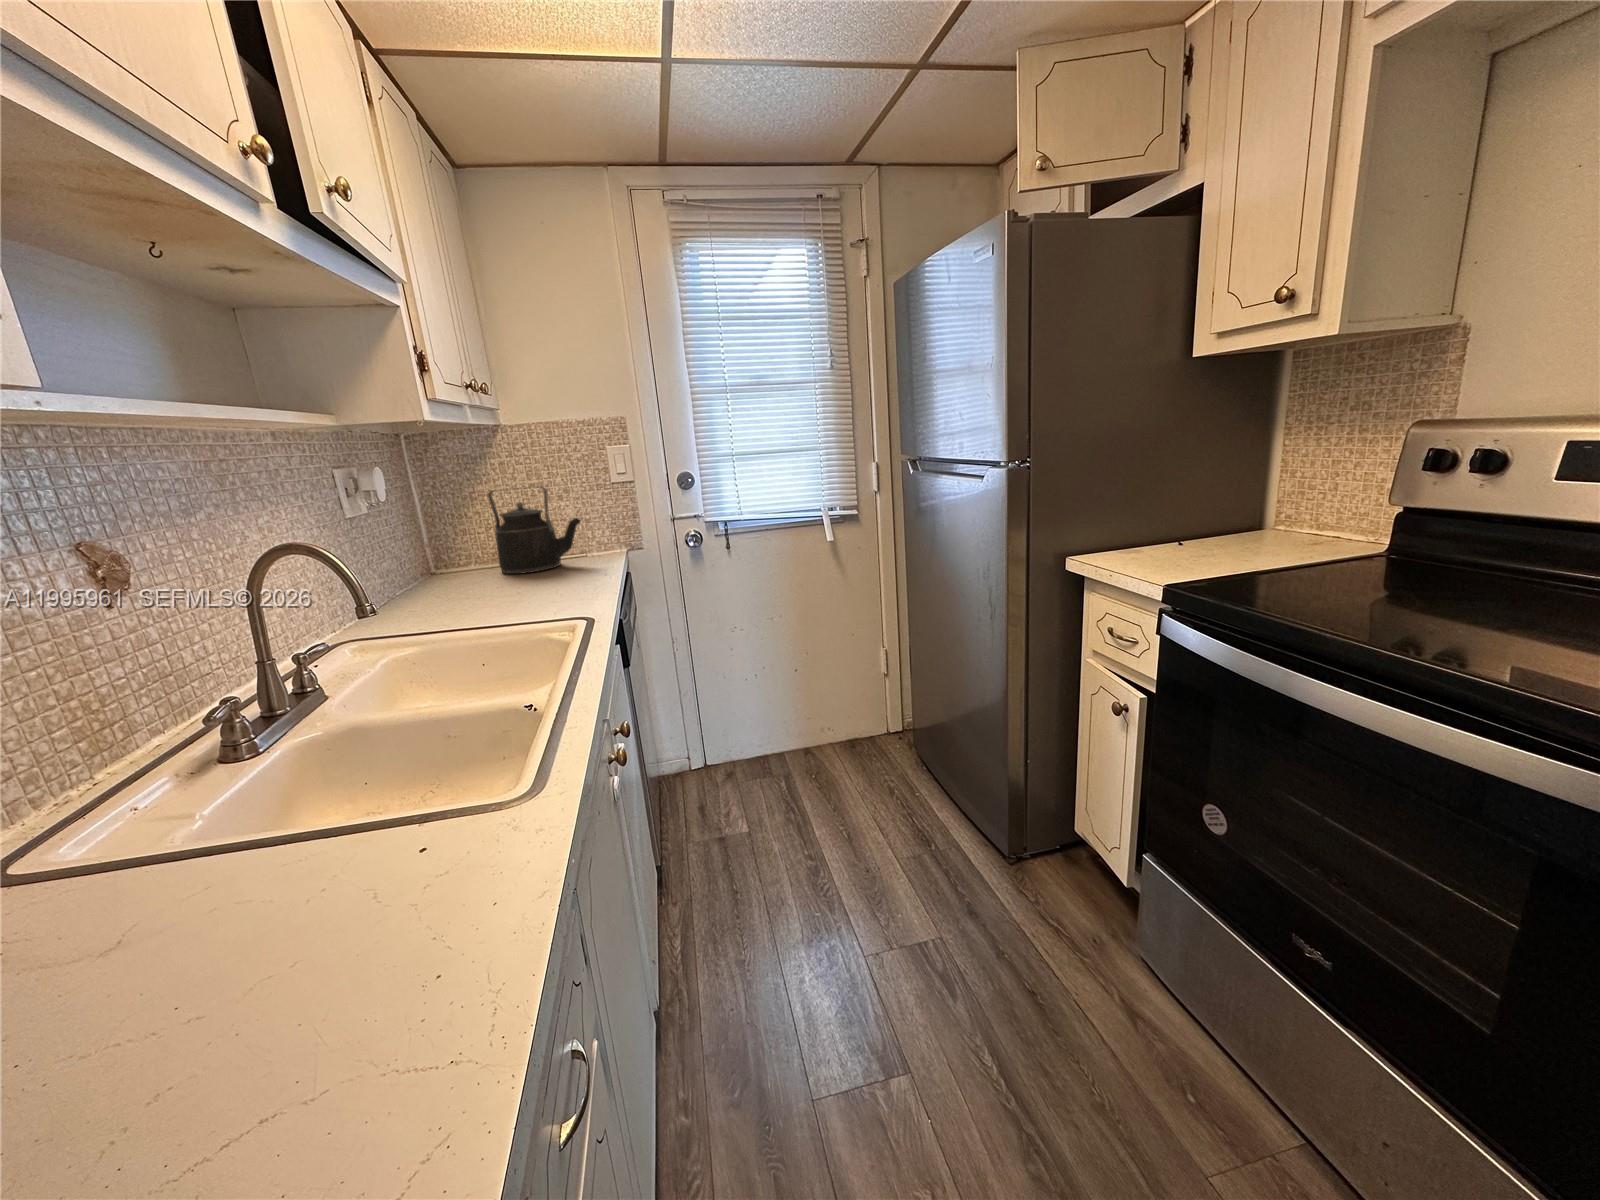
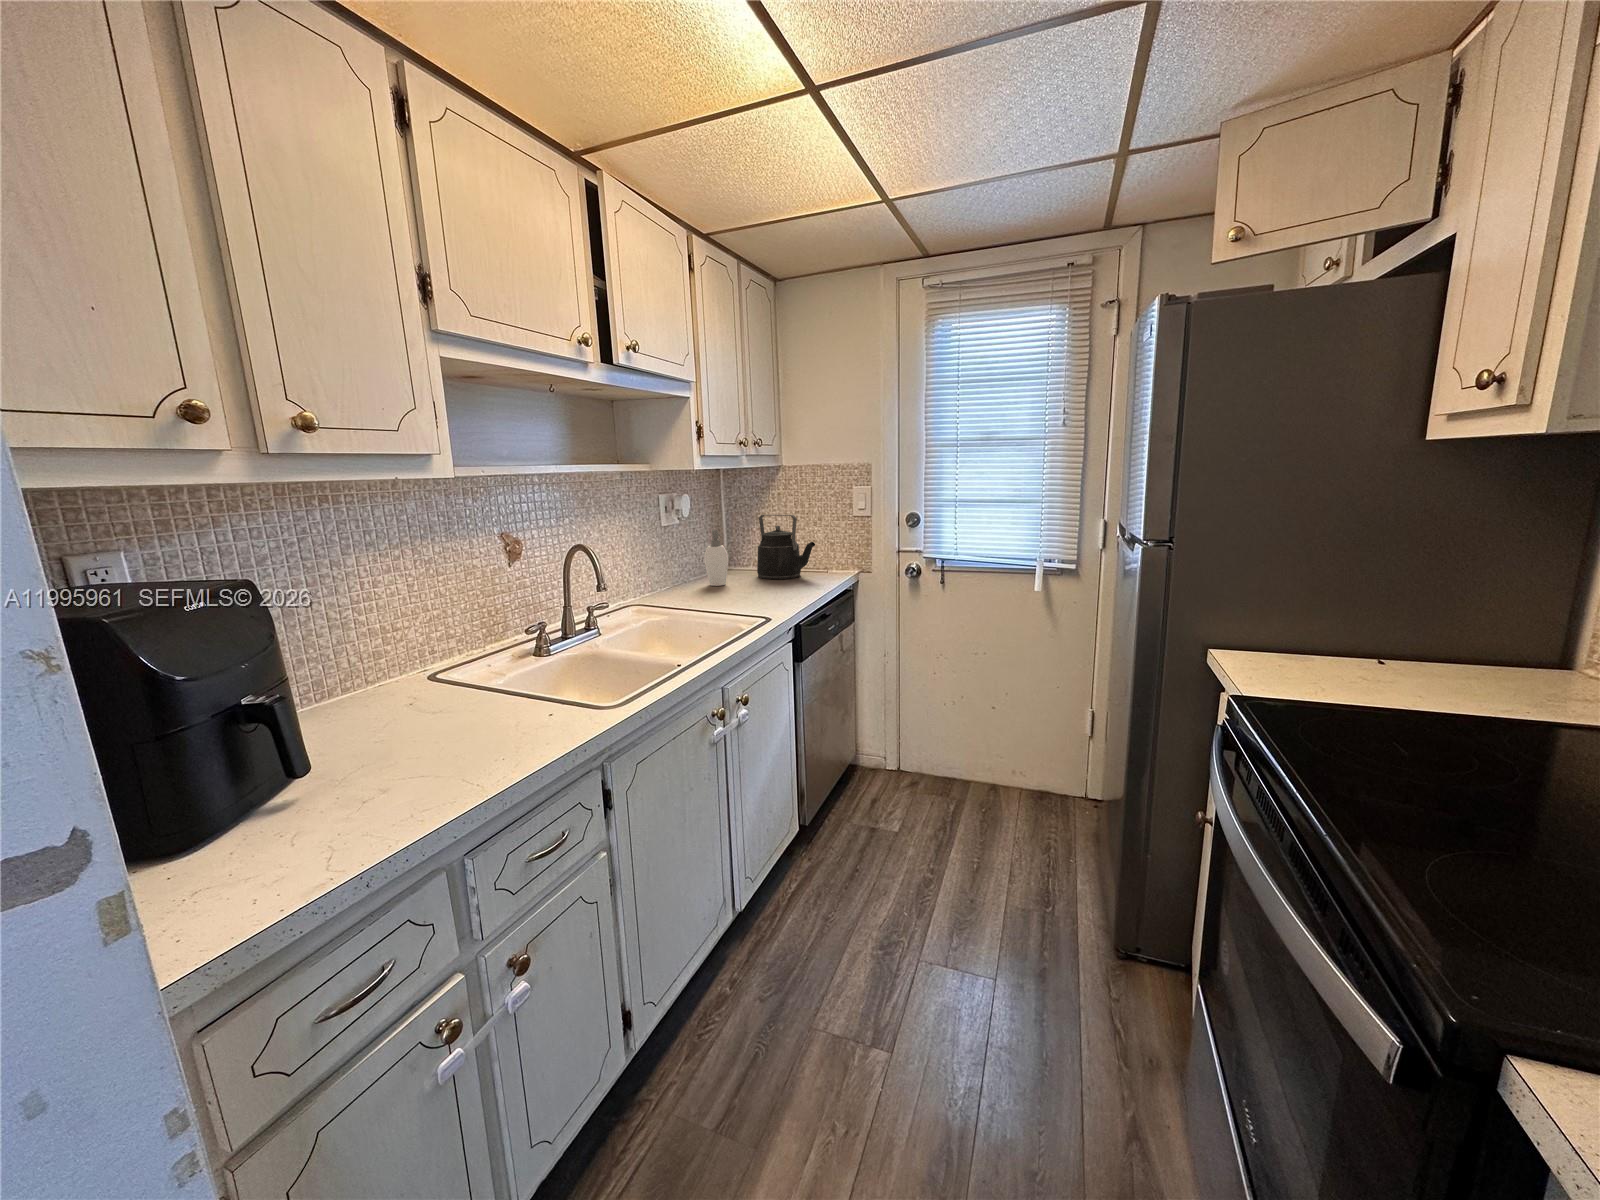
soap dispenser: none [428,513,469,594] -> present [704,530,728,586]

